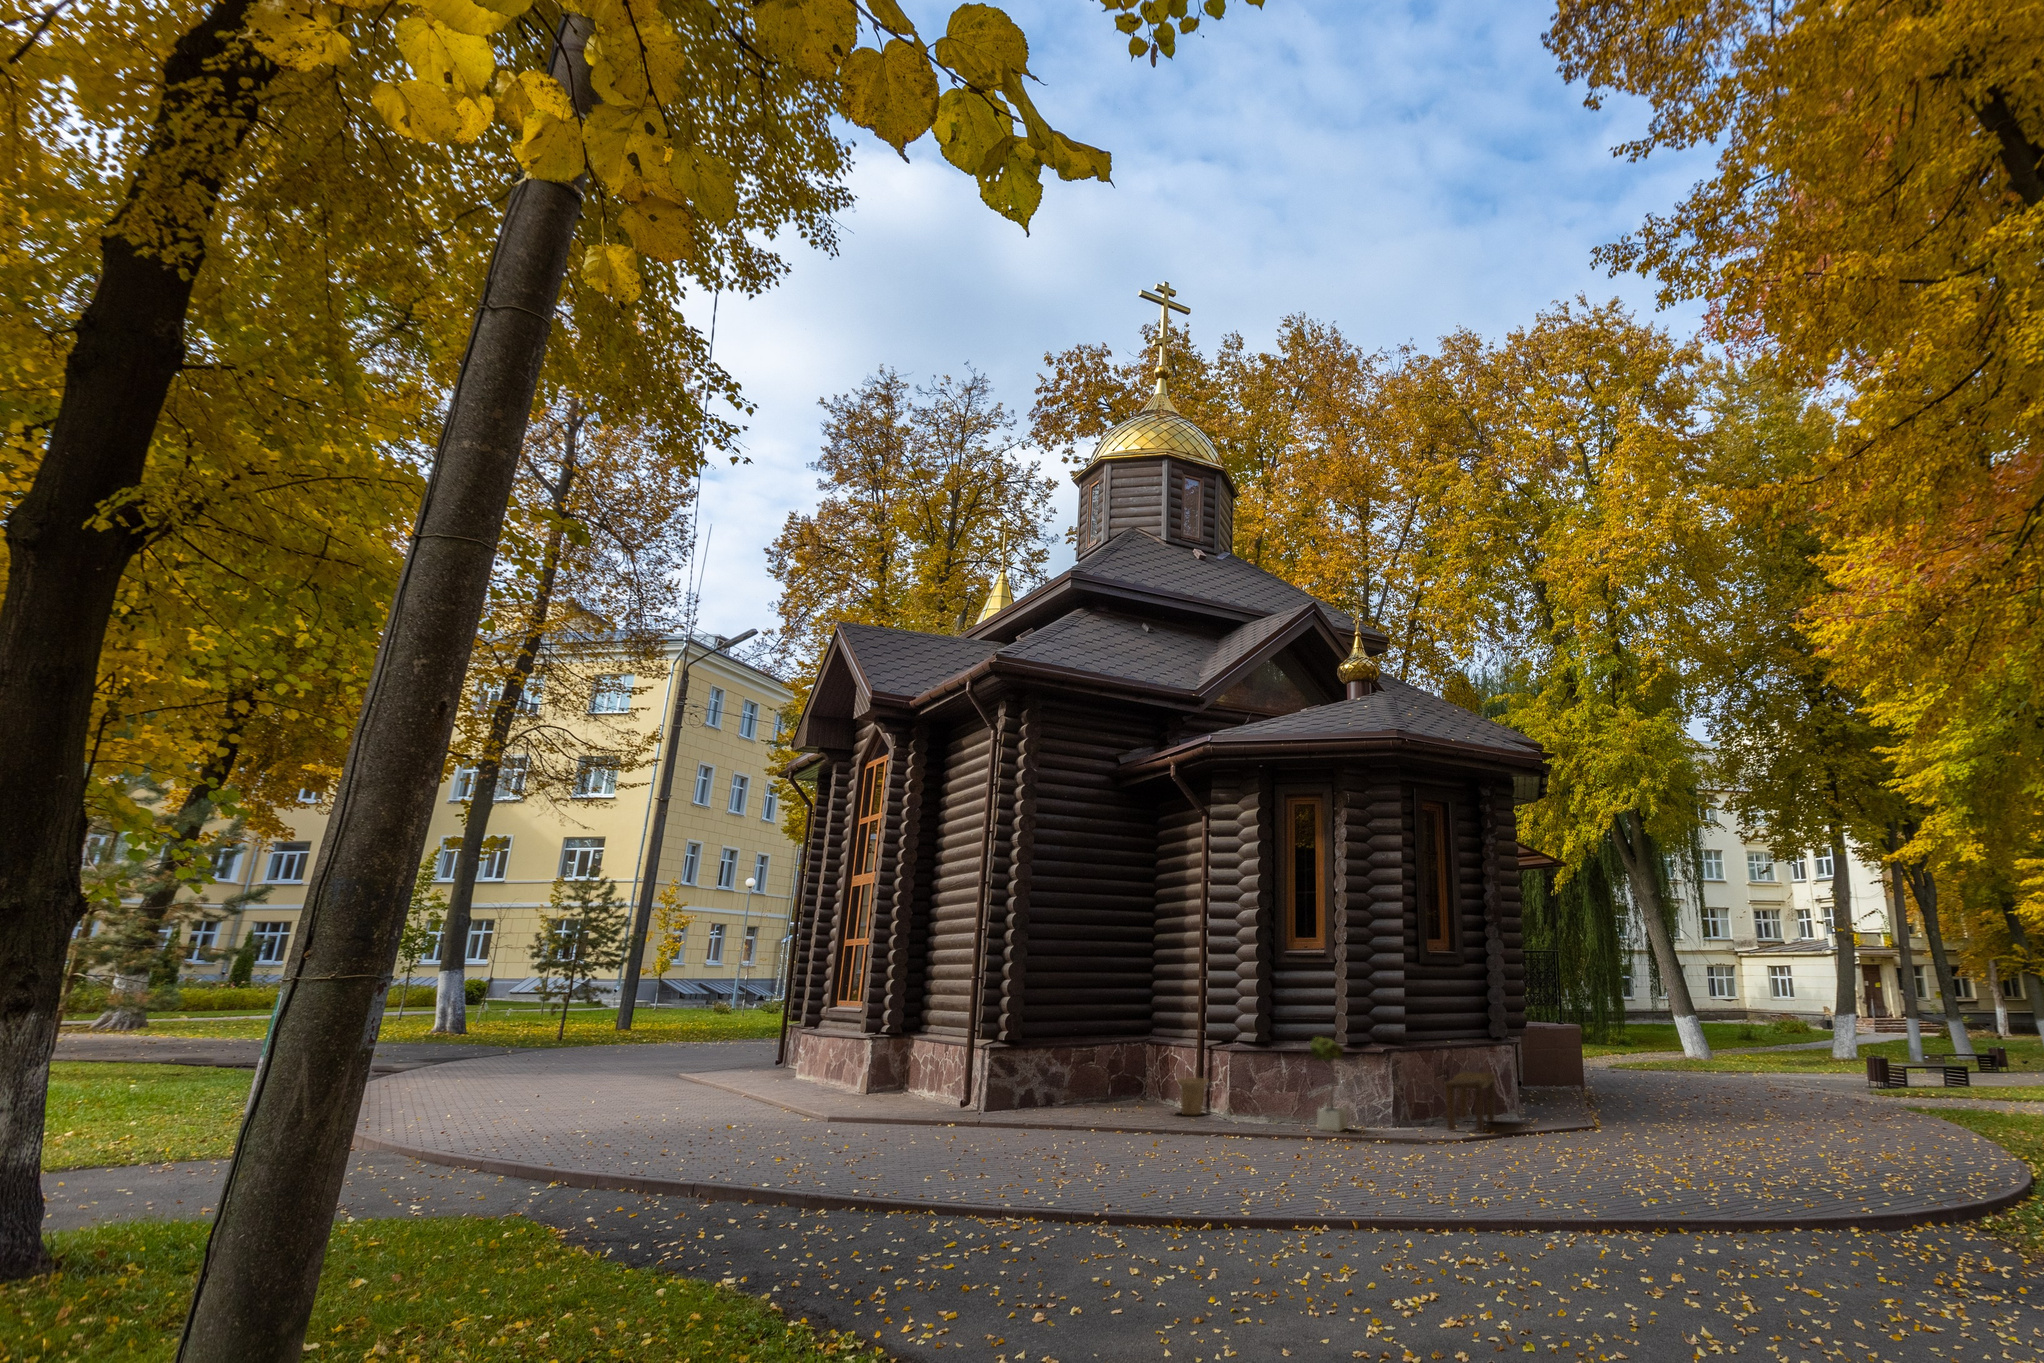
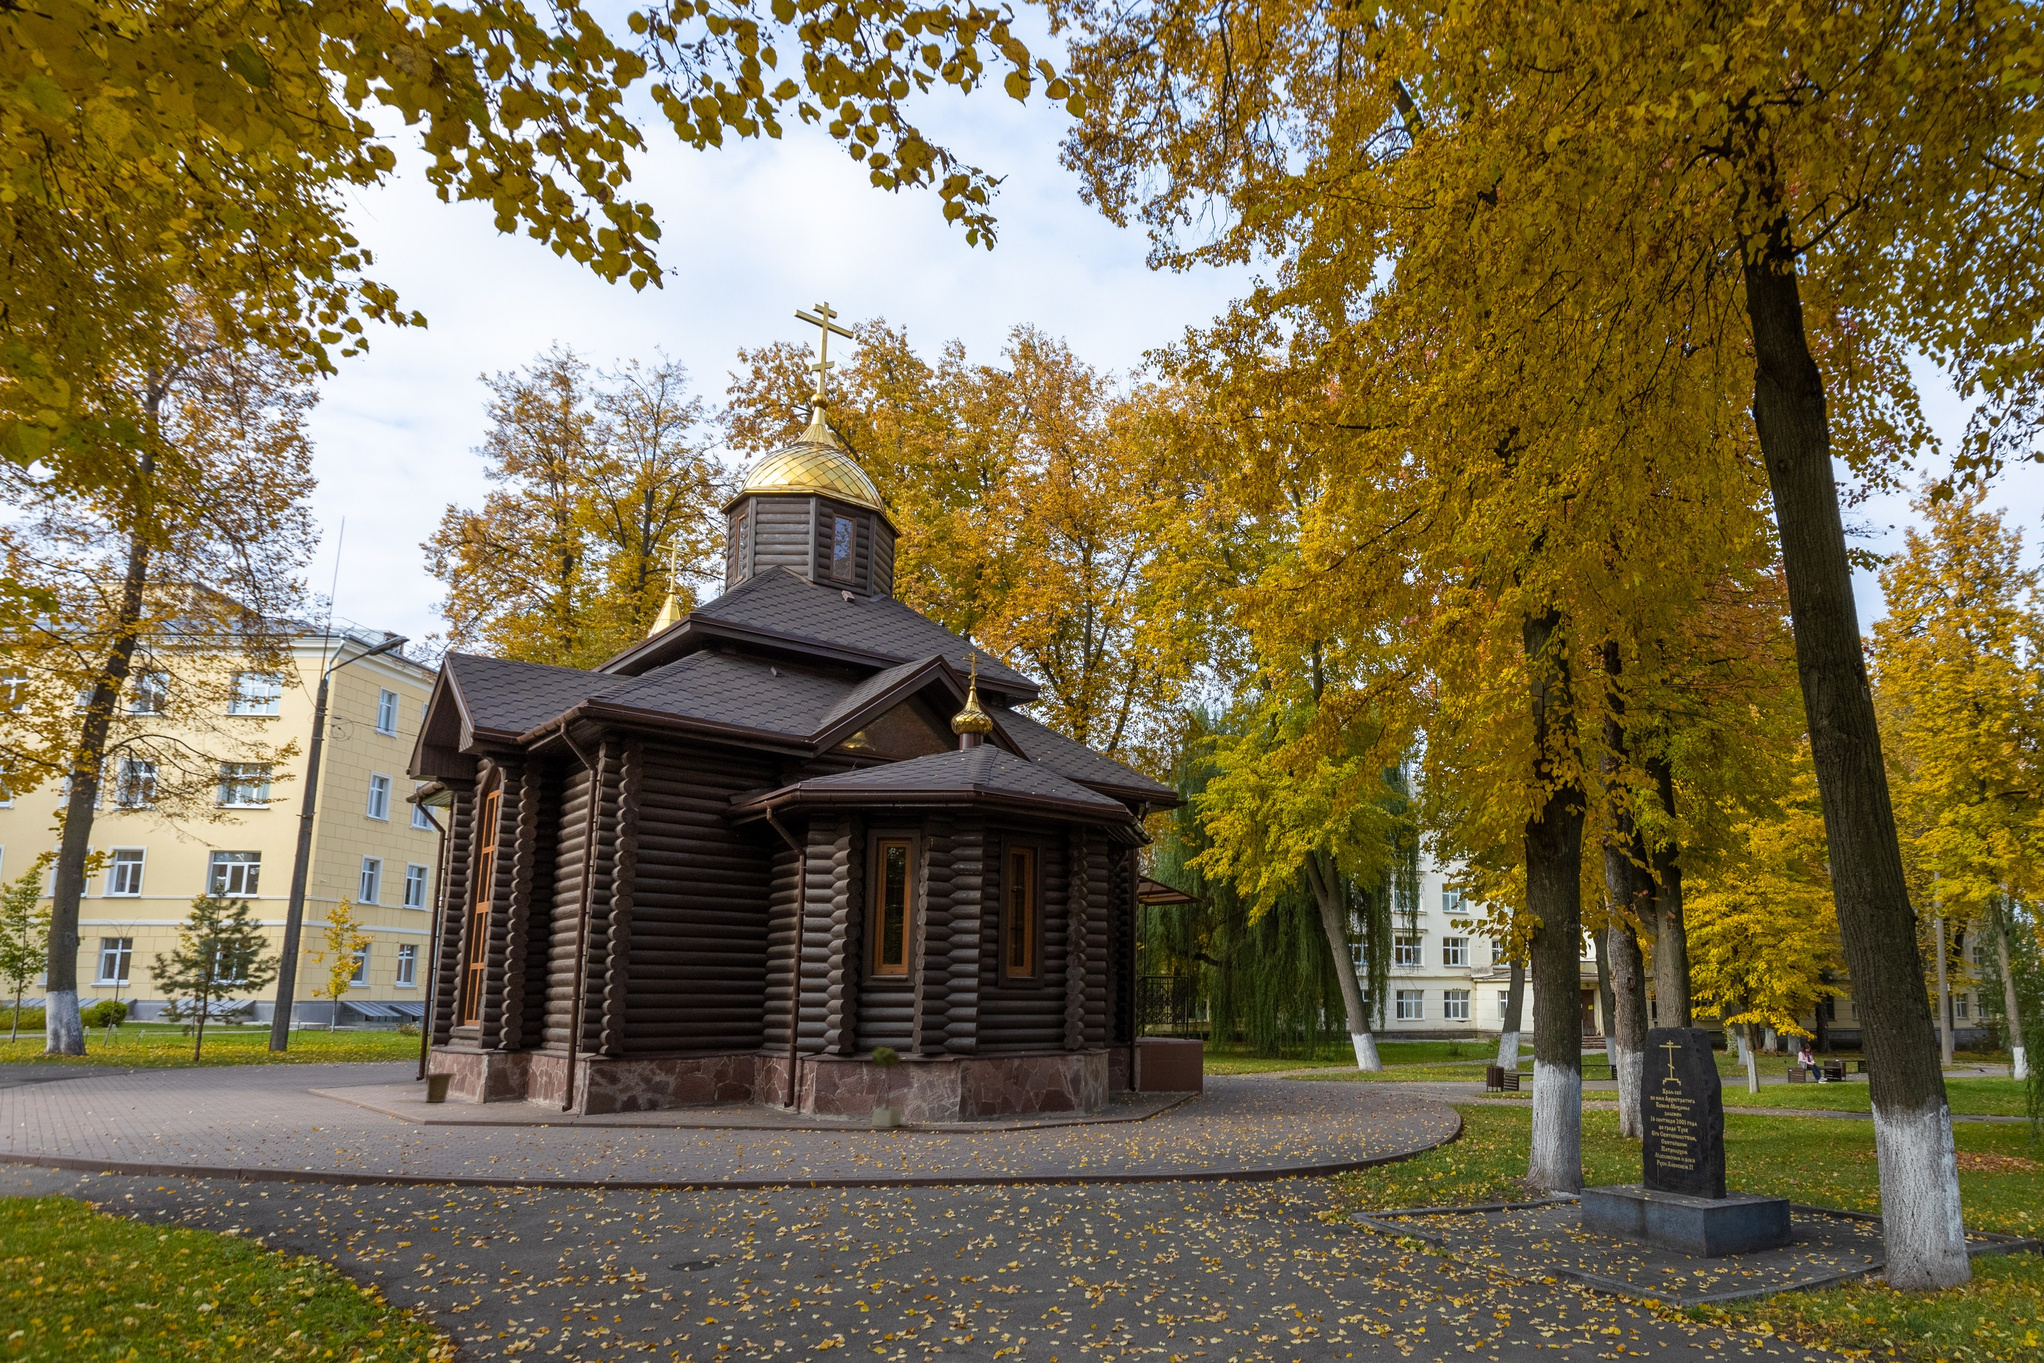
bench: present [1445,1072,1496,1133] -> none [989,1075,1048,1126]
basket: present [1177,1078,1208,1115] -> present [425,1073,454,1103]

